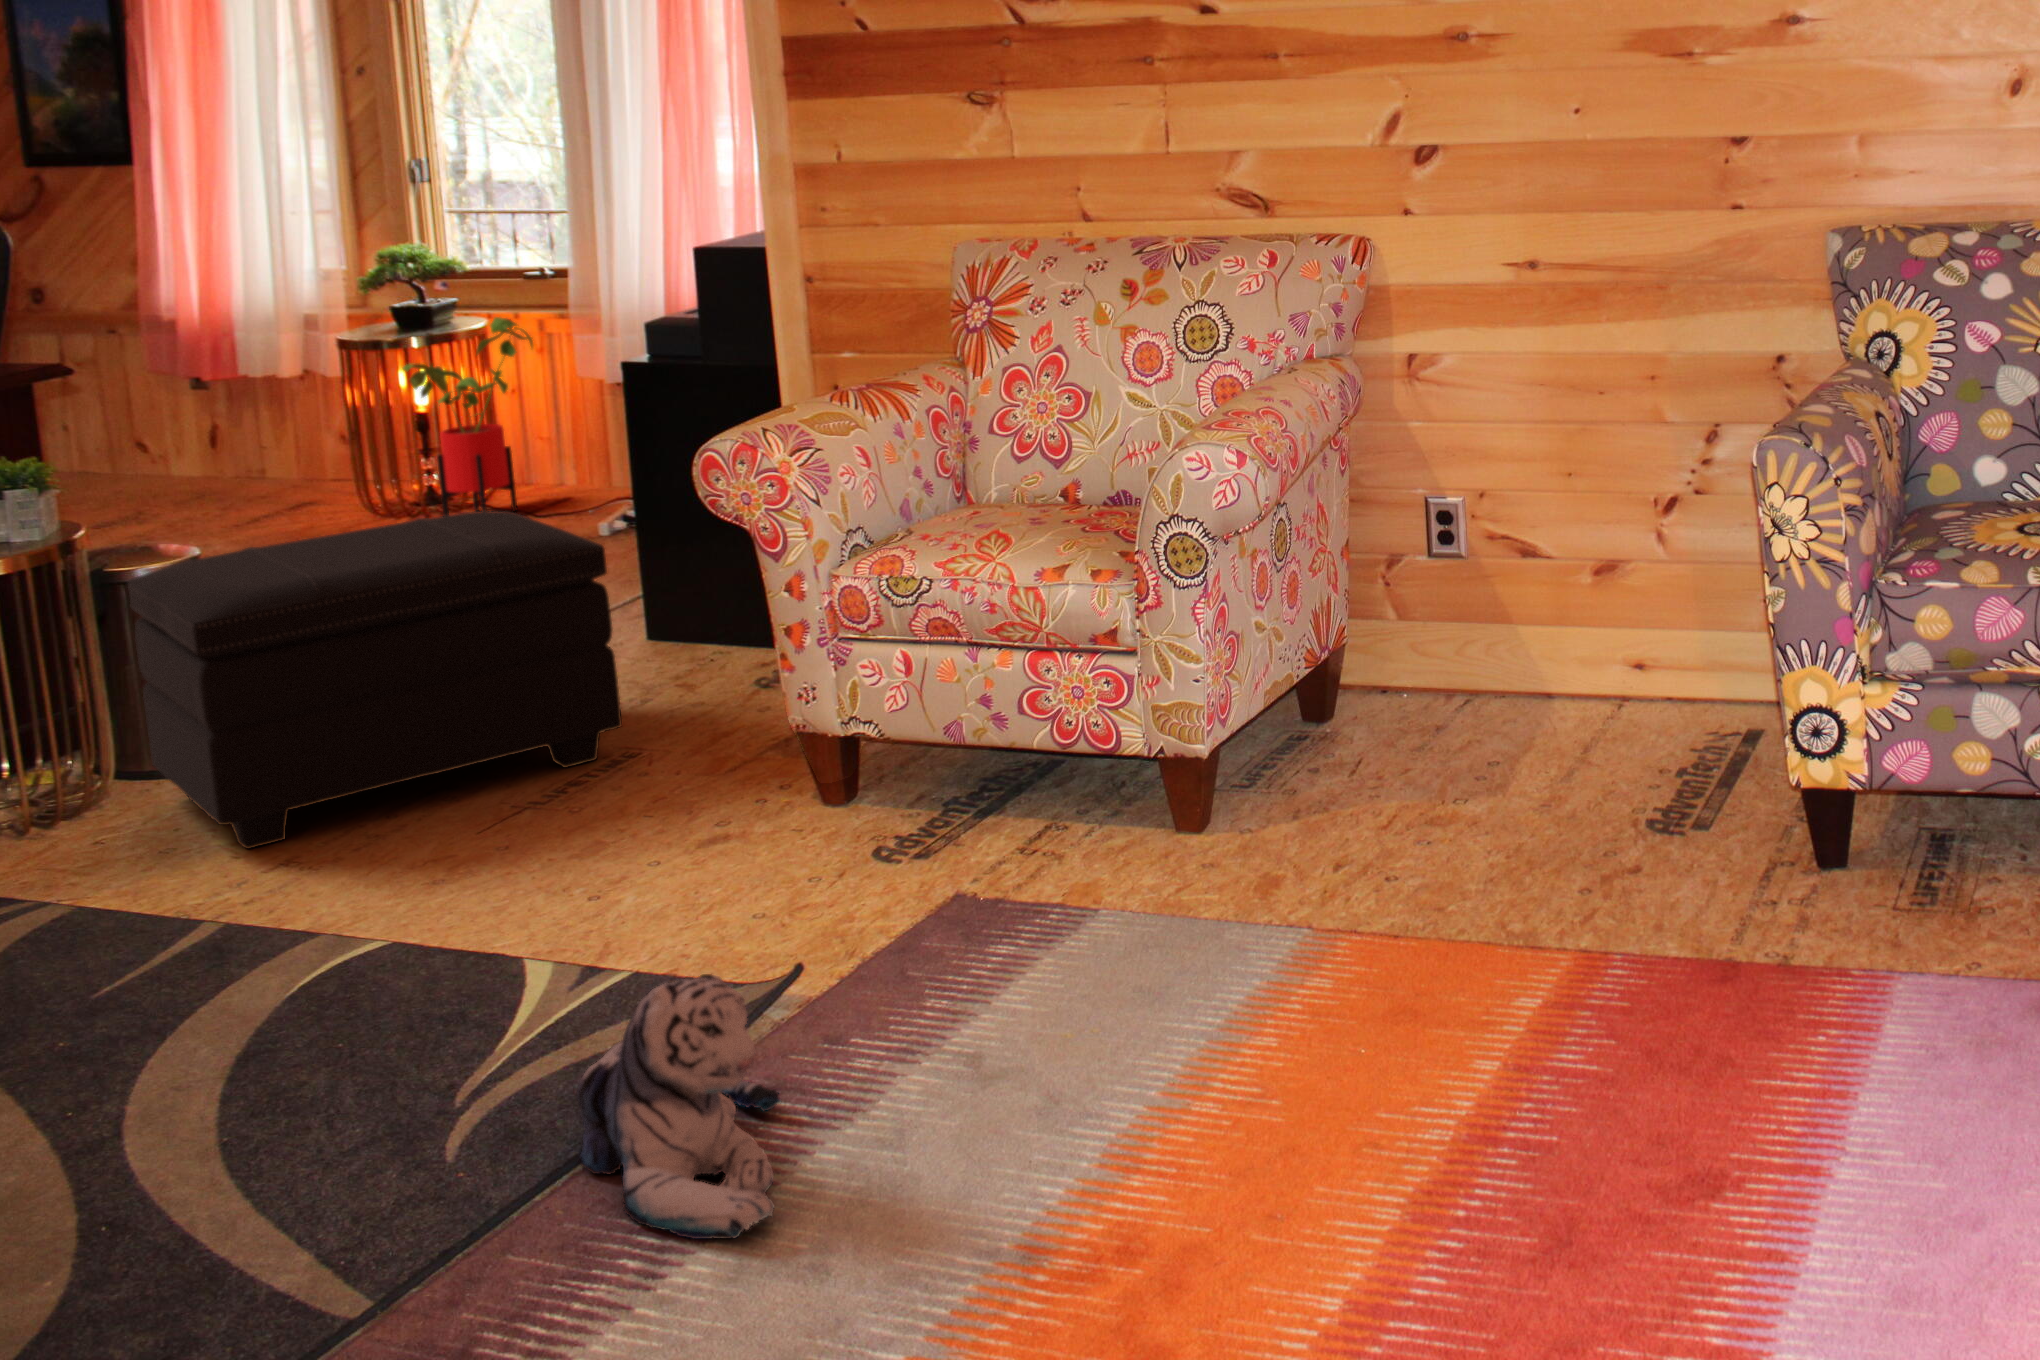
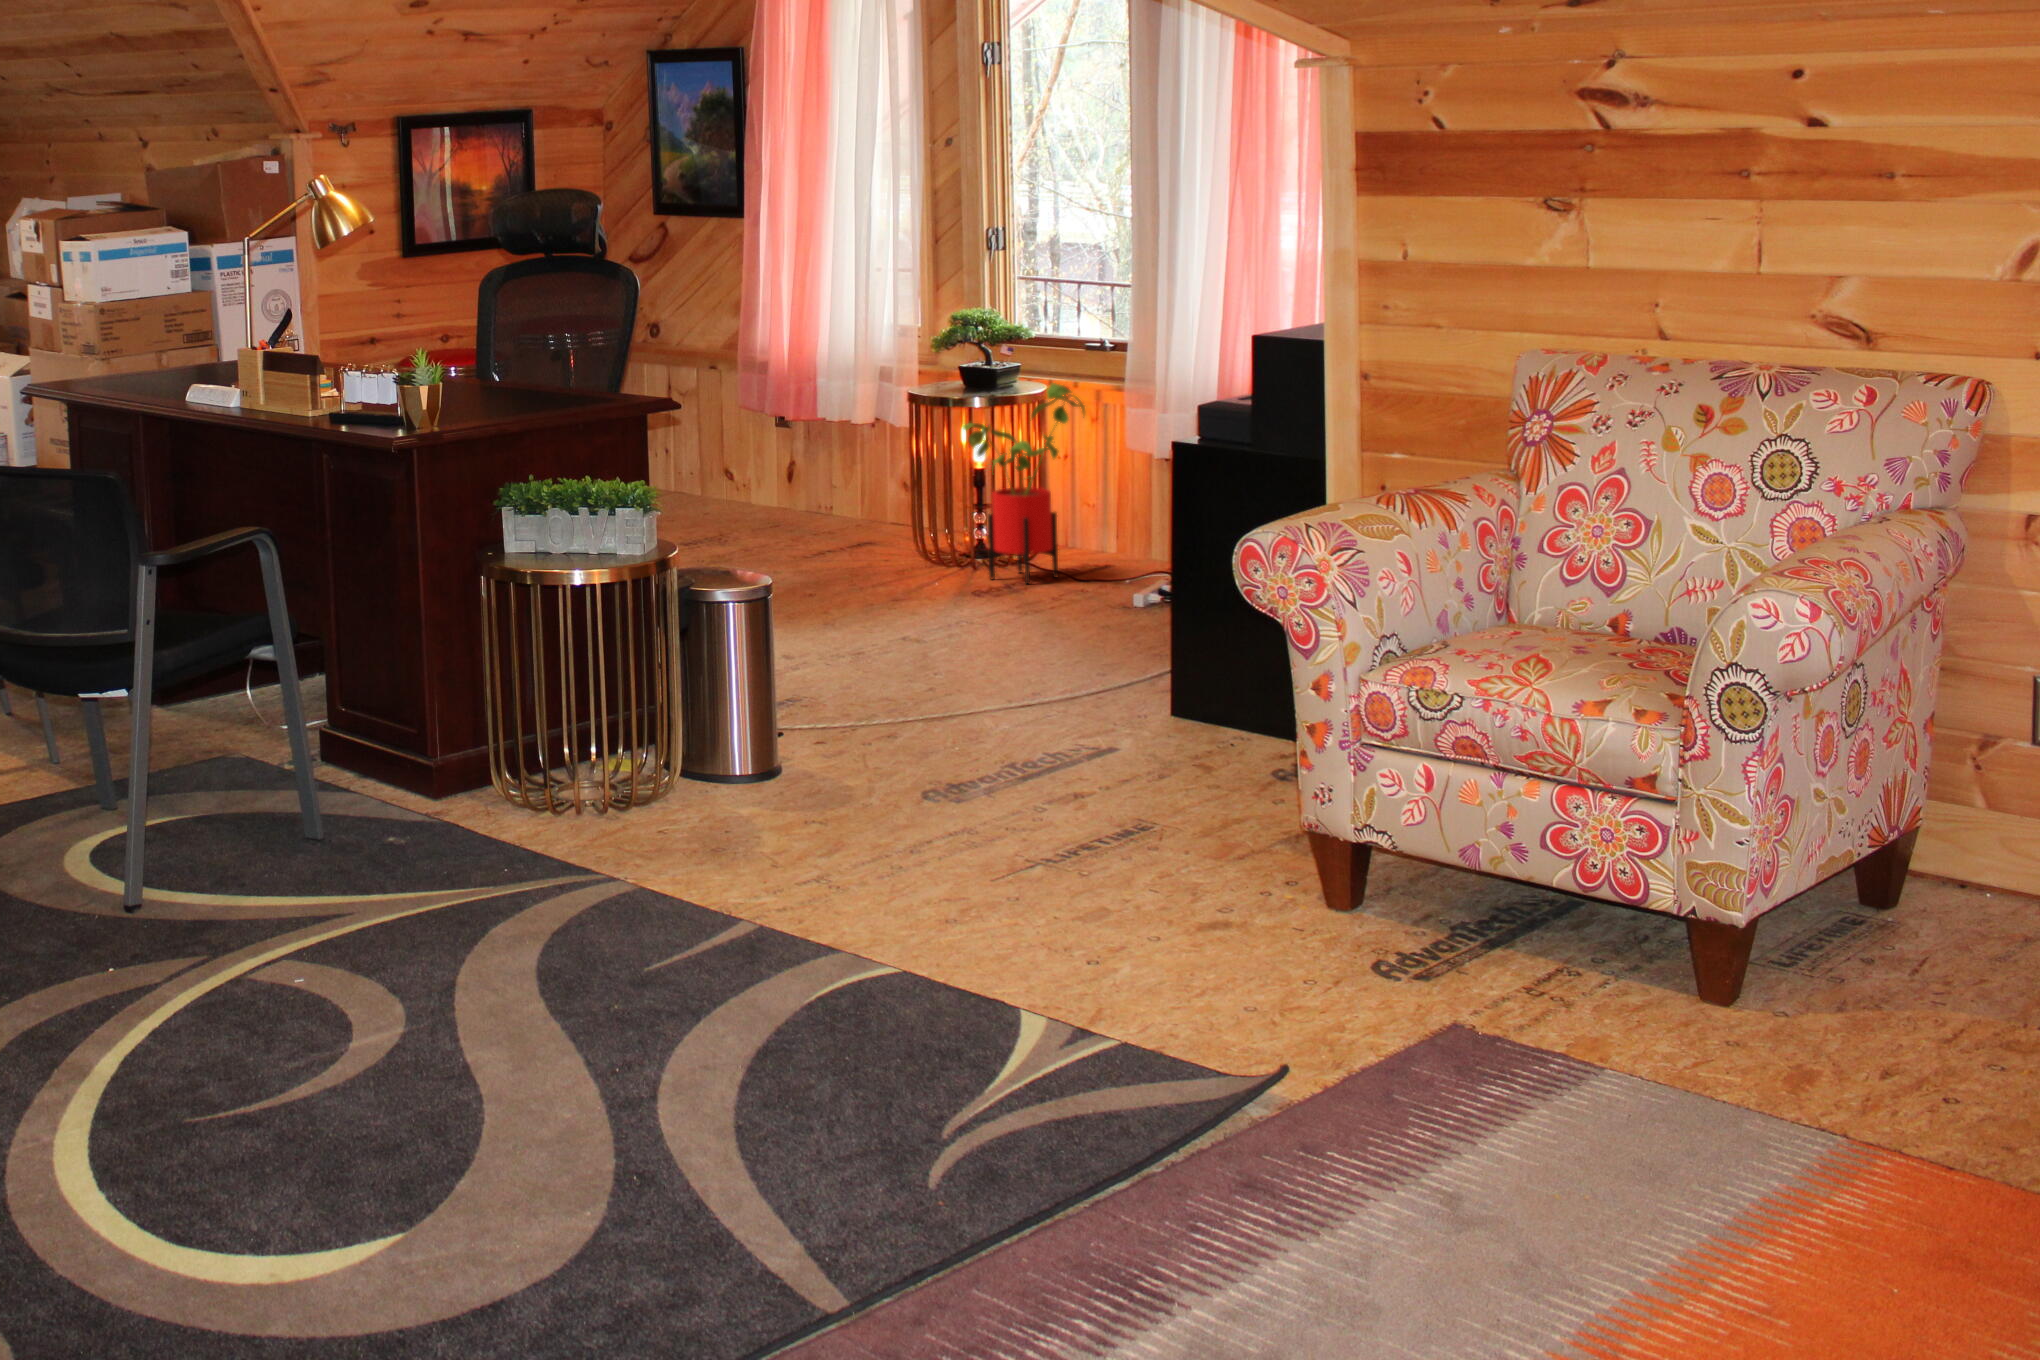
footstool: present [128,511,622,849] -> none [746,579,1149,854]
plush toy: present [577,974,780,1239] -> none [1090,1016,1271,1248]

